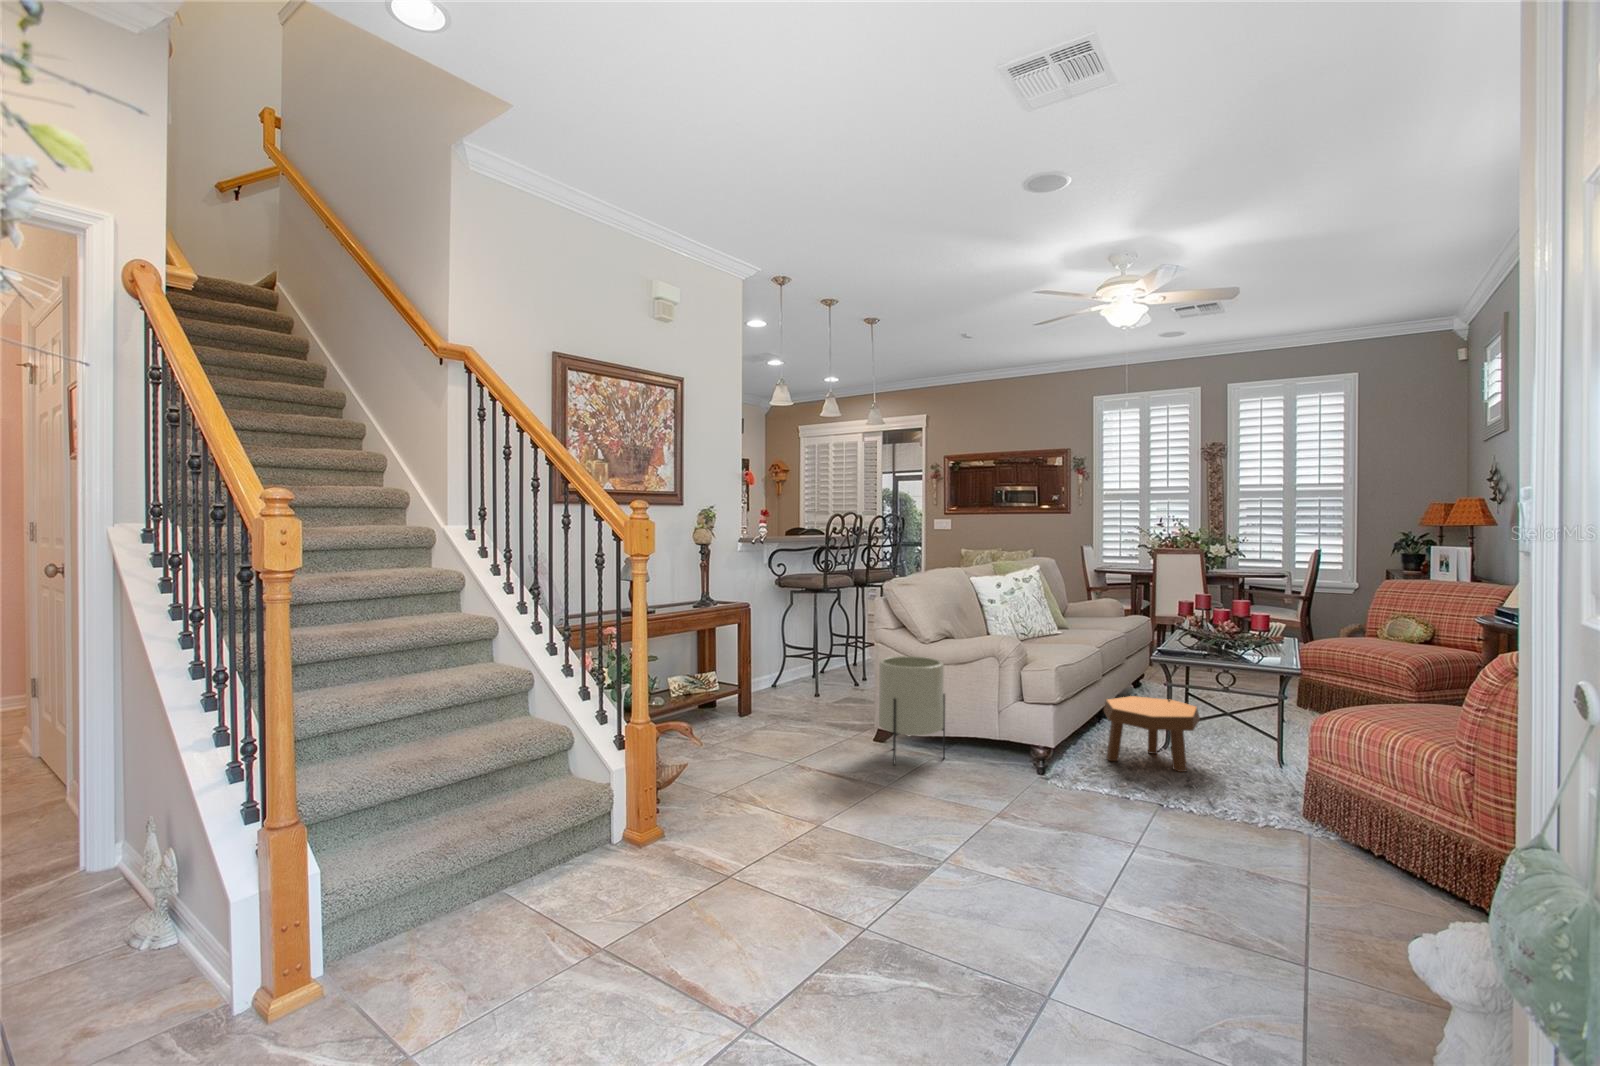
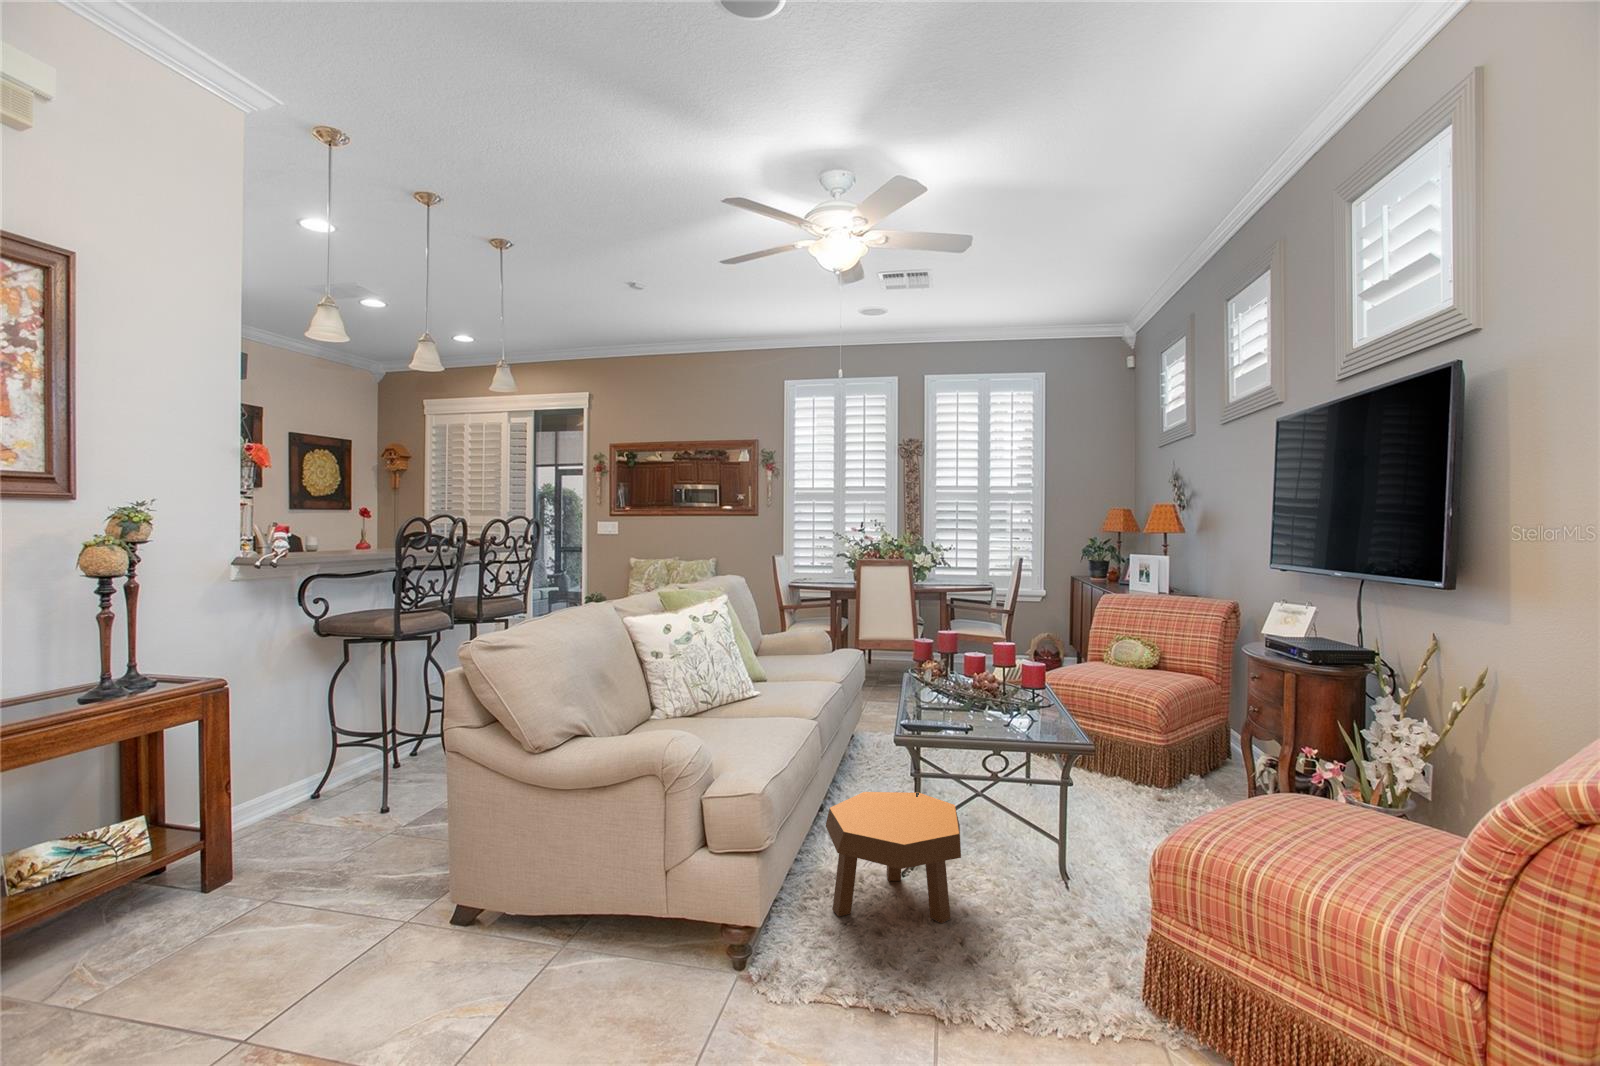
planter: present [879,656,945,765] -> none [423,780,560,1028]

